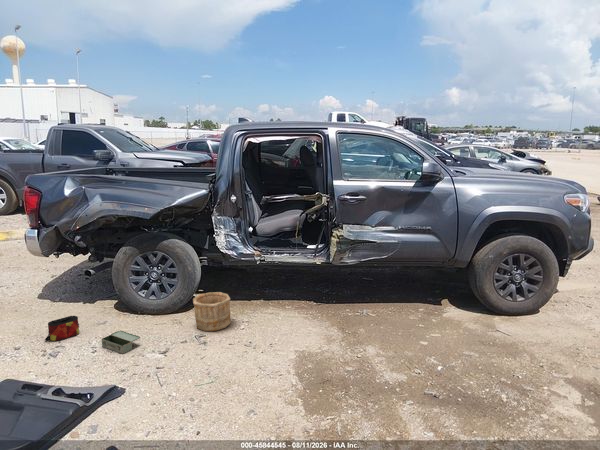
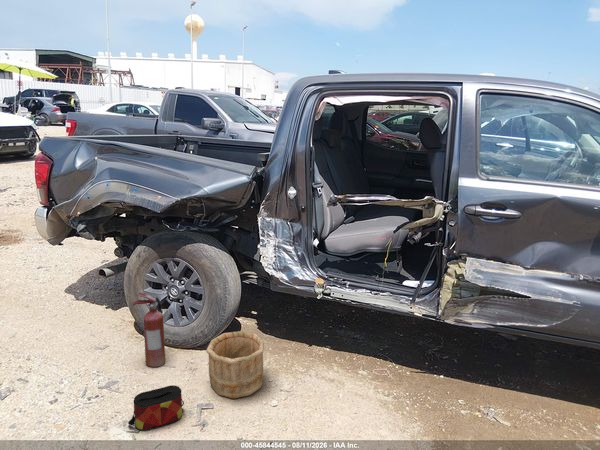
fire extinguisher: none [133,275,157,327] -> present [132,292,165,367]
bag: present [45,316,79,341] -> present [128,385,184,431]
toolbox: present [101,330,140,354] -> none [66,372,116,419]

